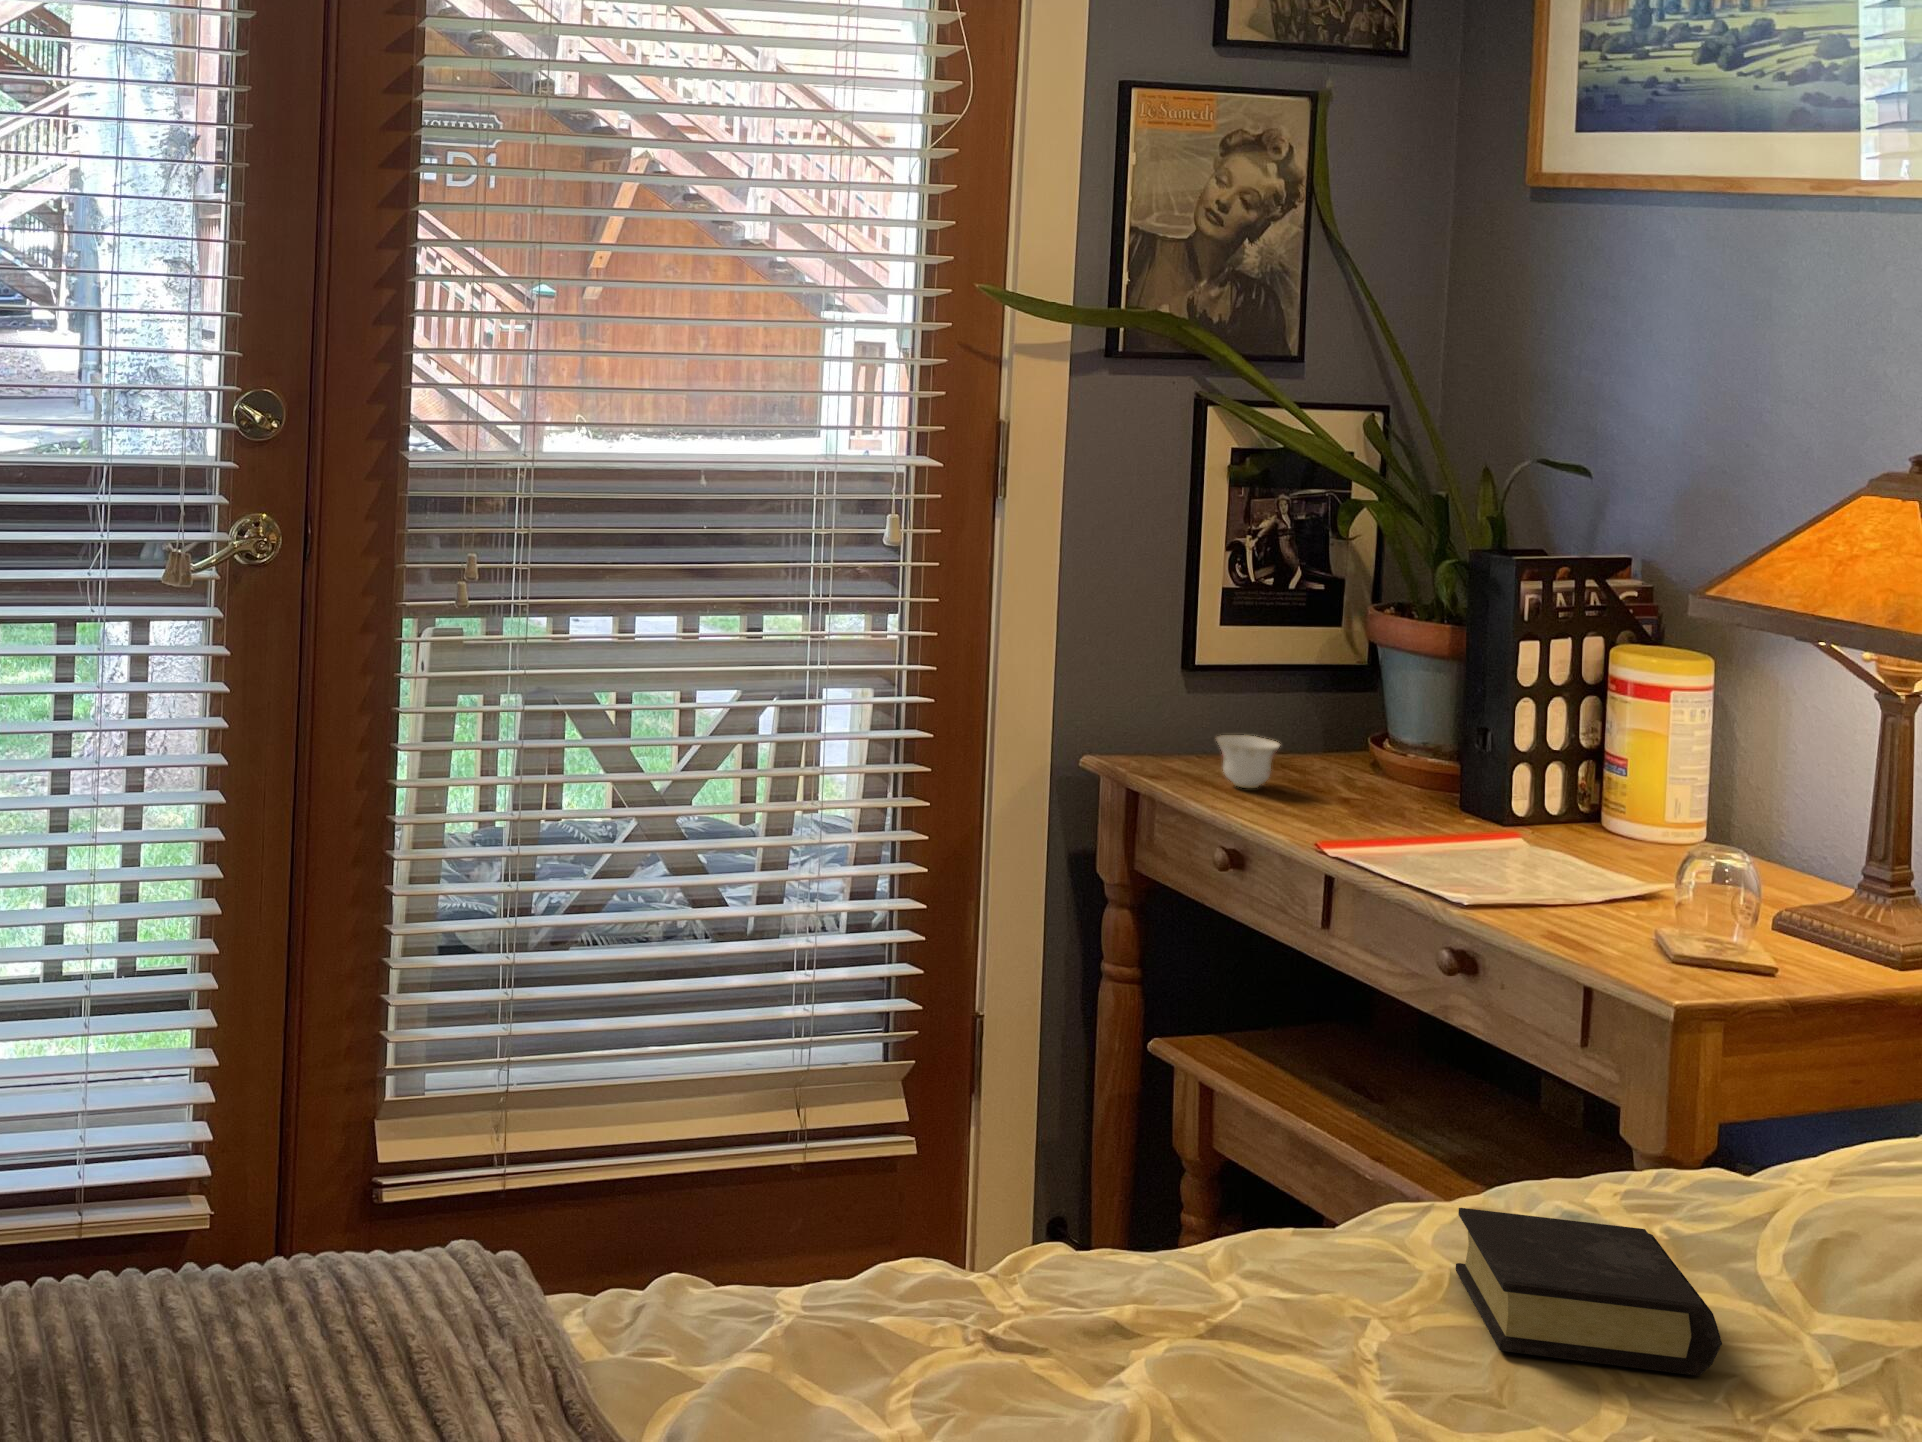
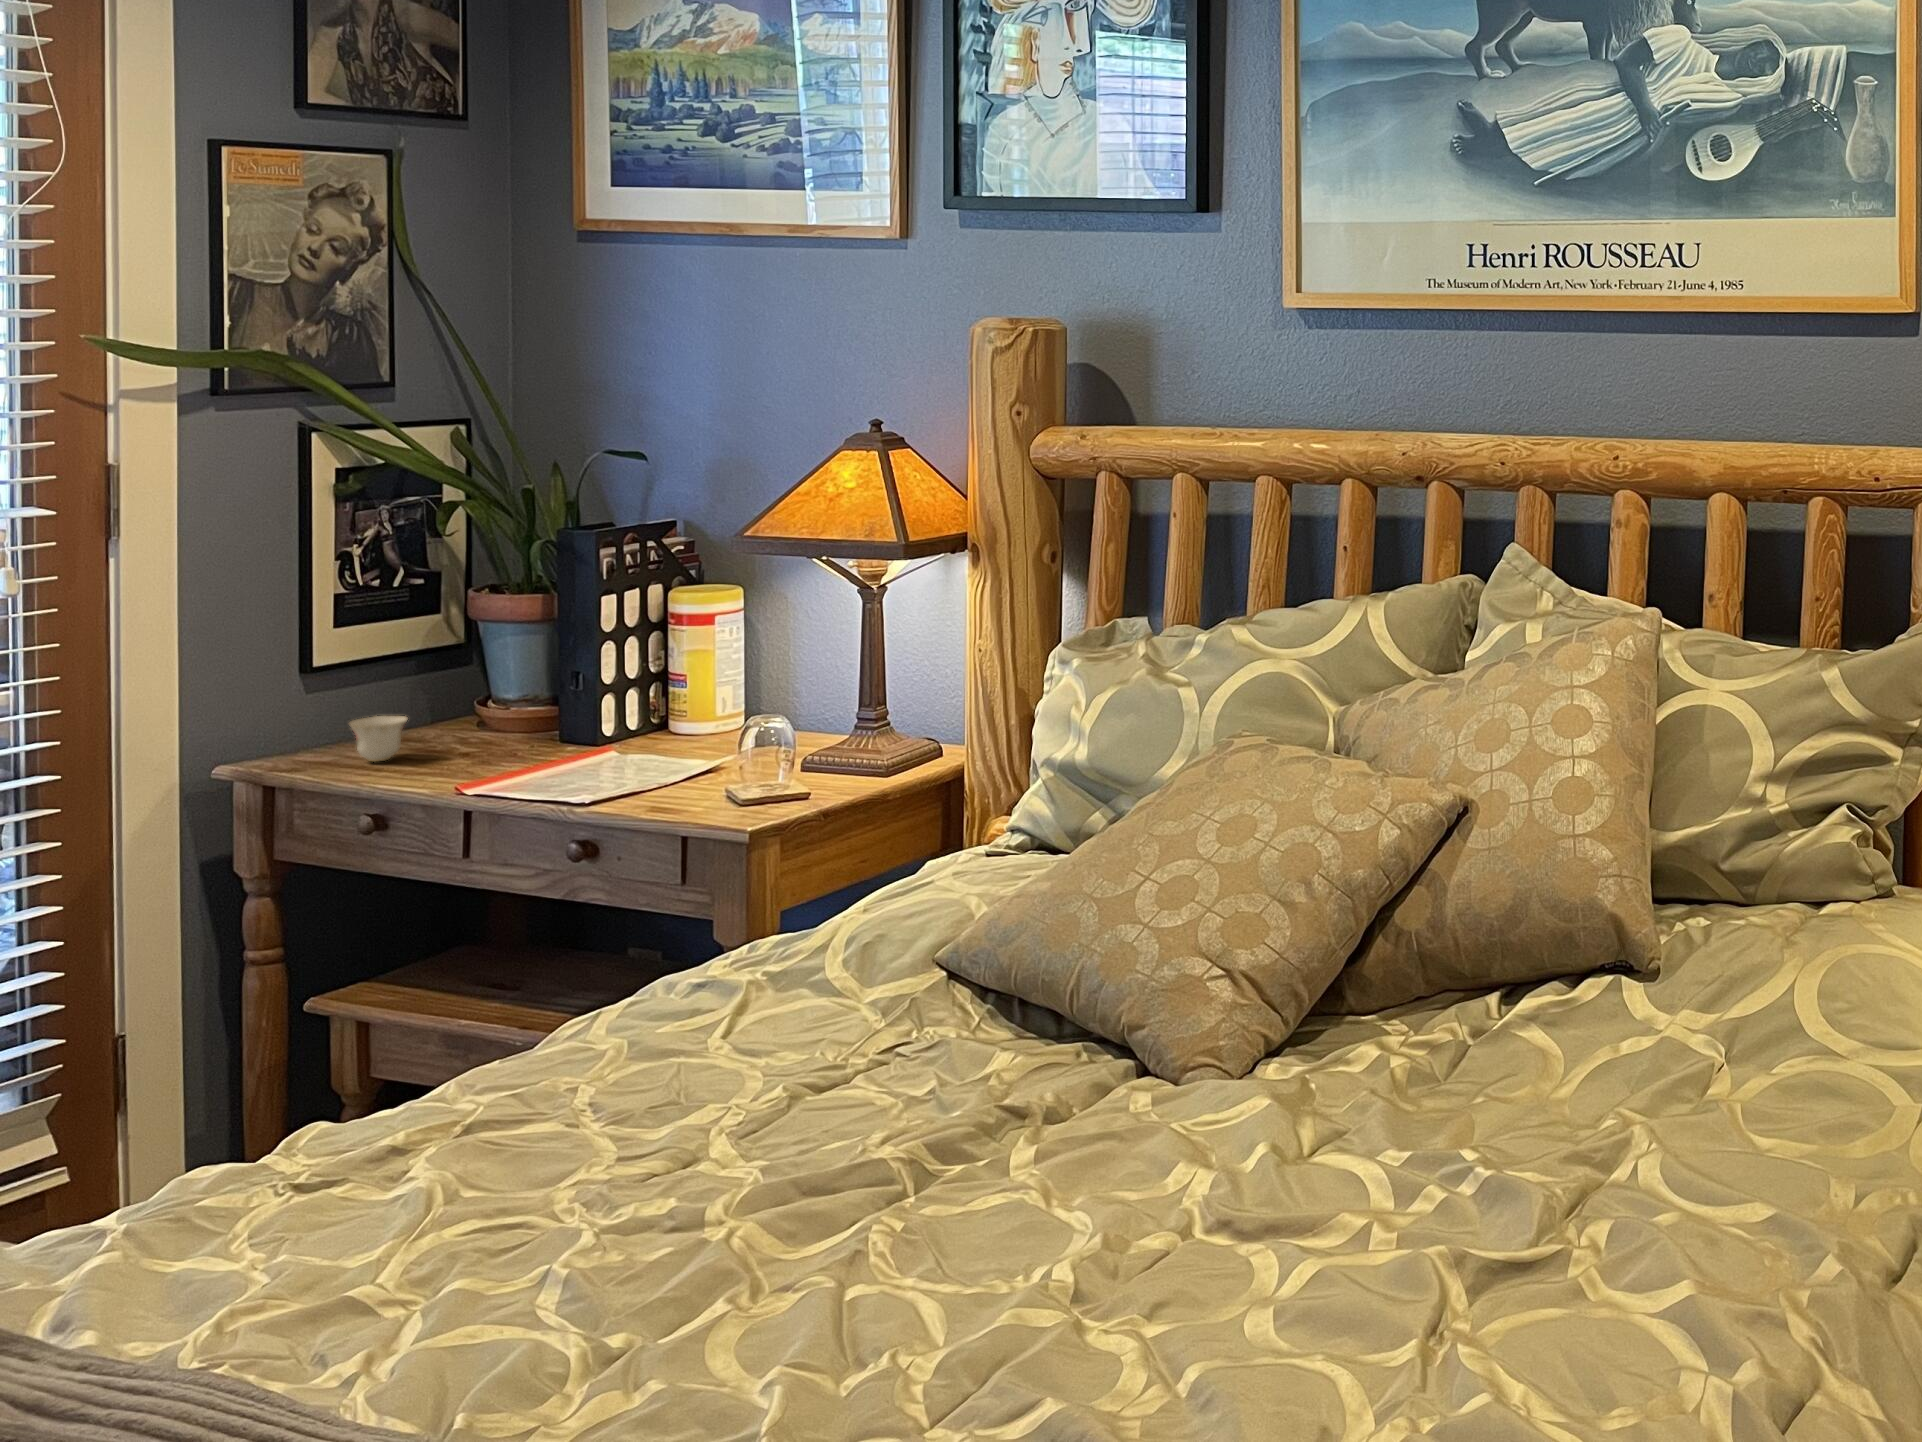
book: present [1456,1208,1722,1376] -> none [638,968,815,1071]

